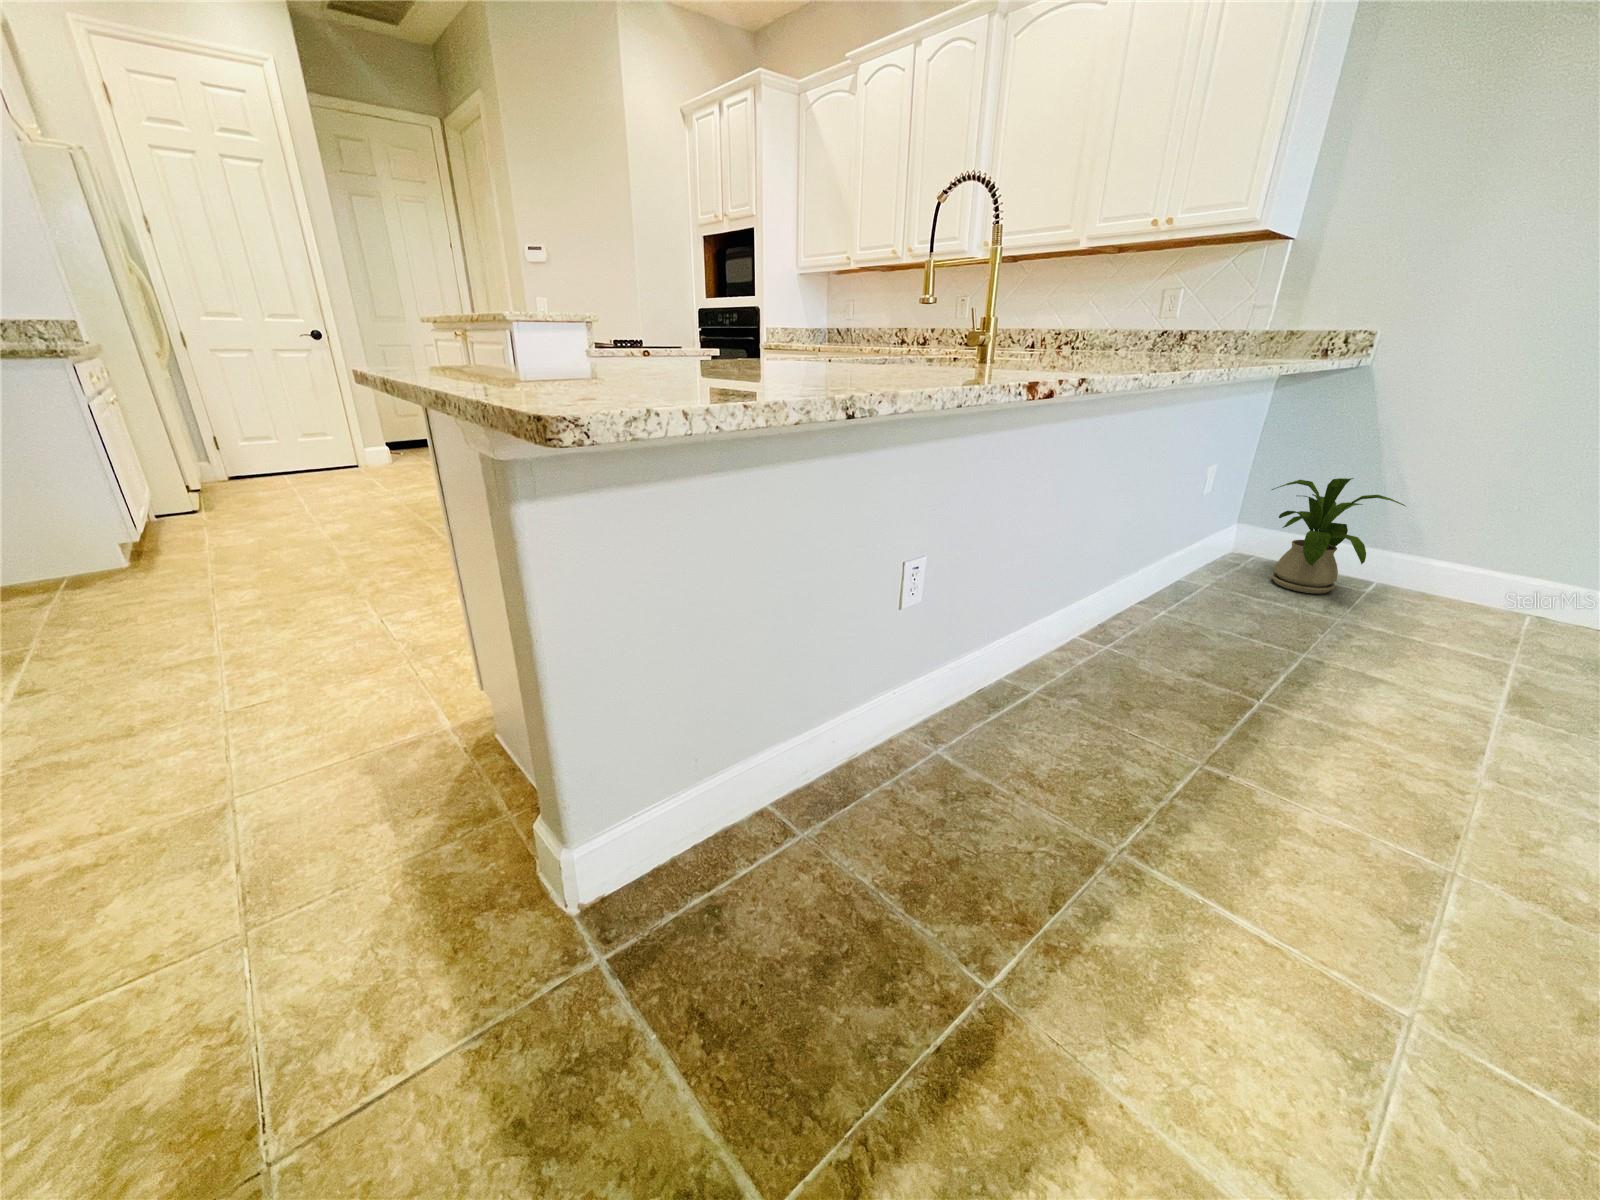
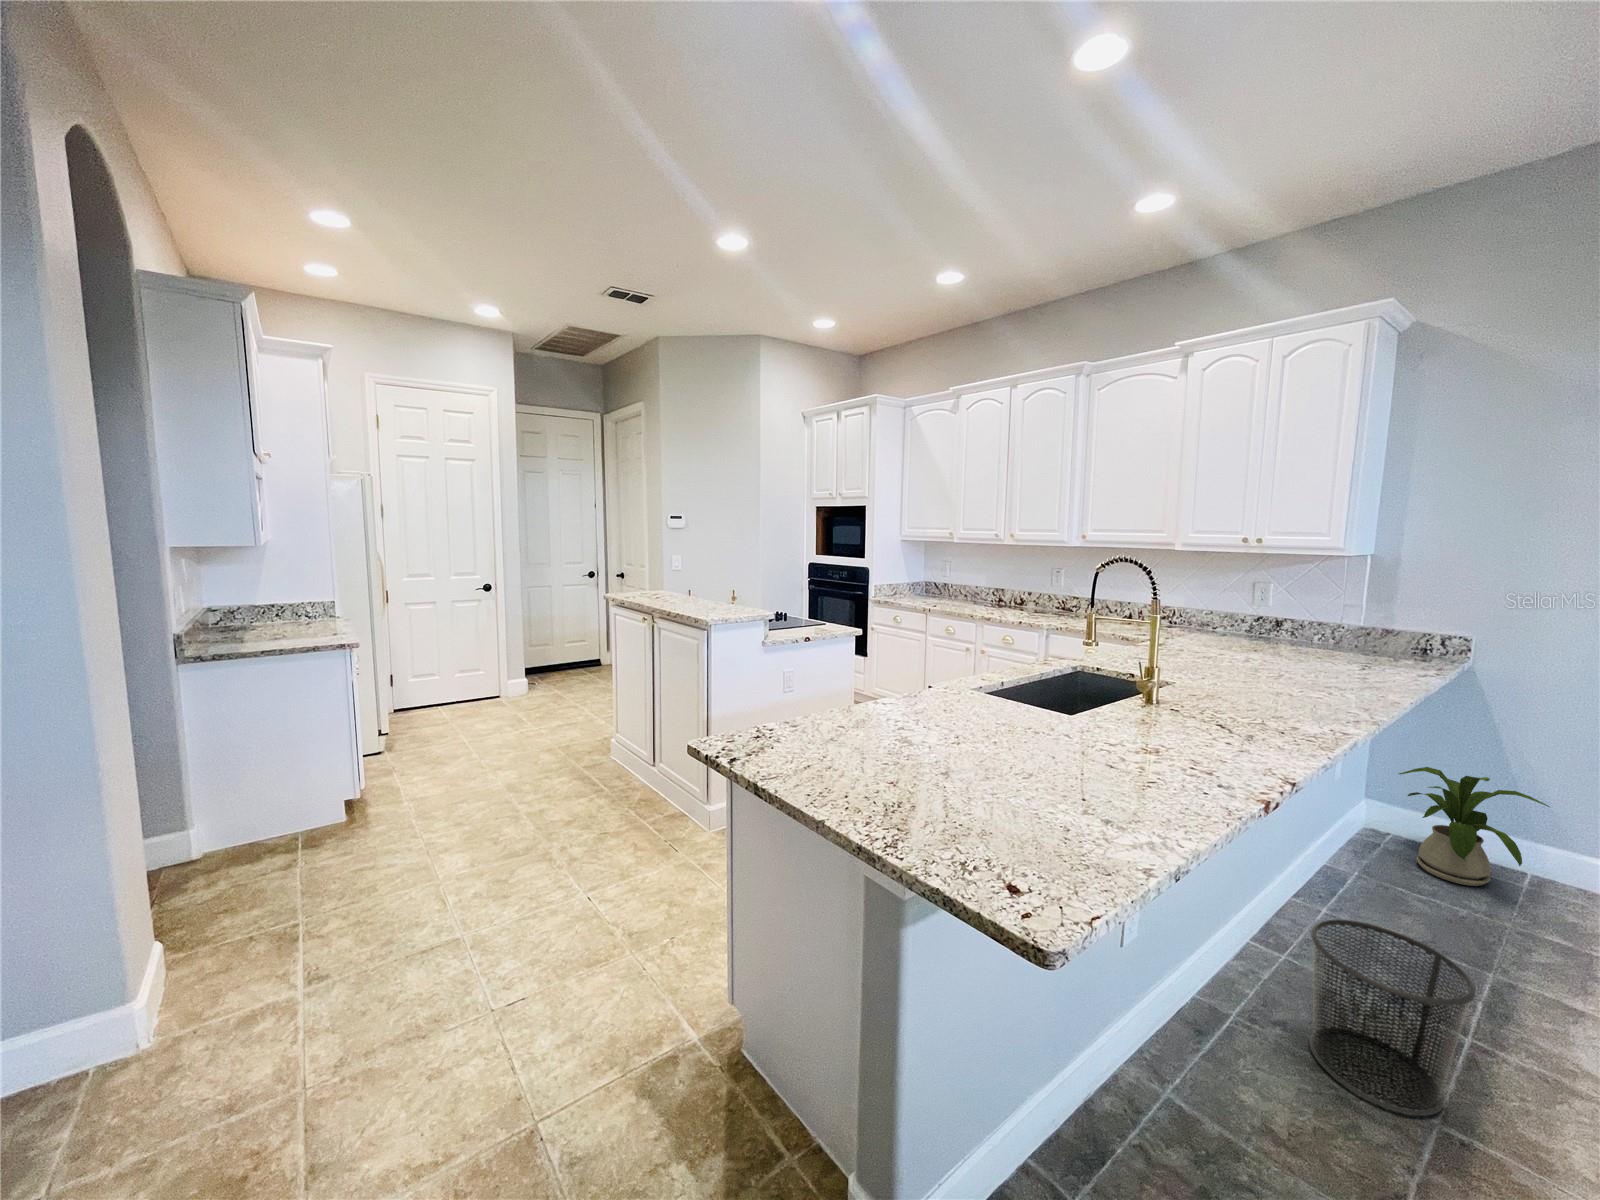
waste bin: none [1098,581,1255,744] -> present [1309,919,1476,1116]

